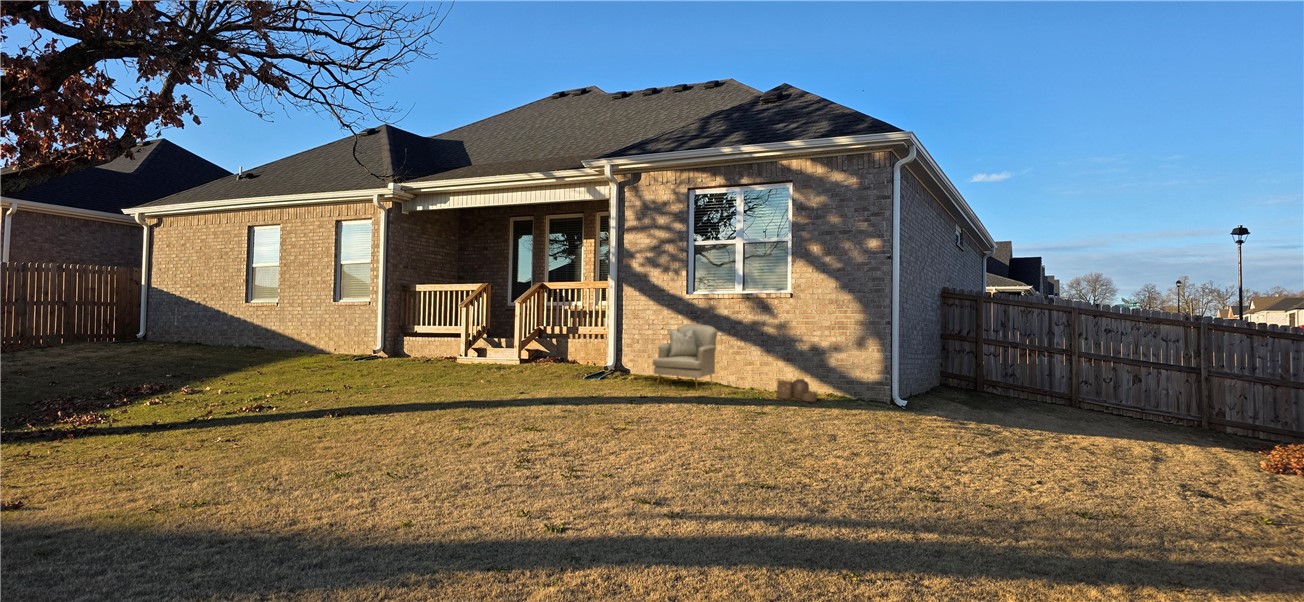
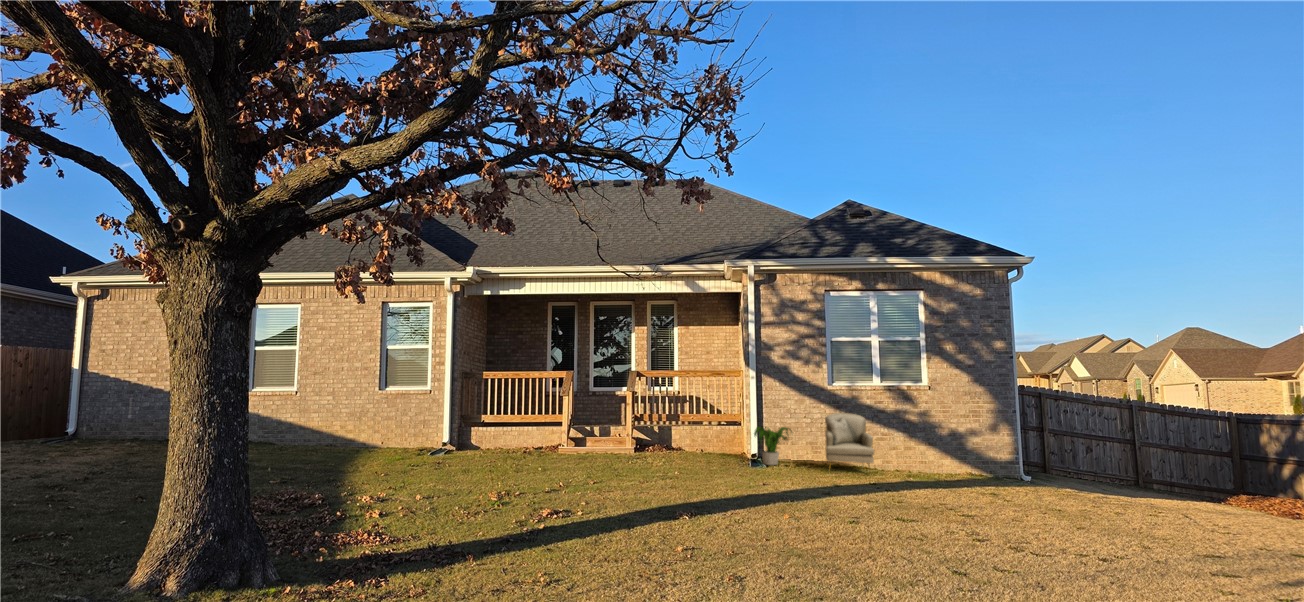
potted plant: none [595,337,645,378] -> present [754,427,792,465]
woven basket: present [777,378,817,401] -> none [939,458,979,480]

